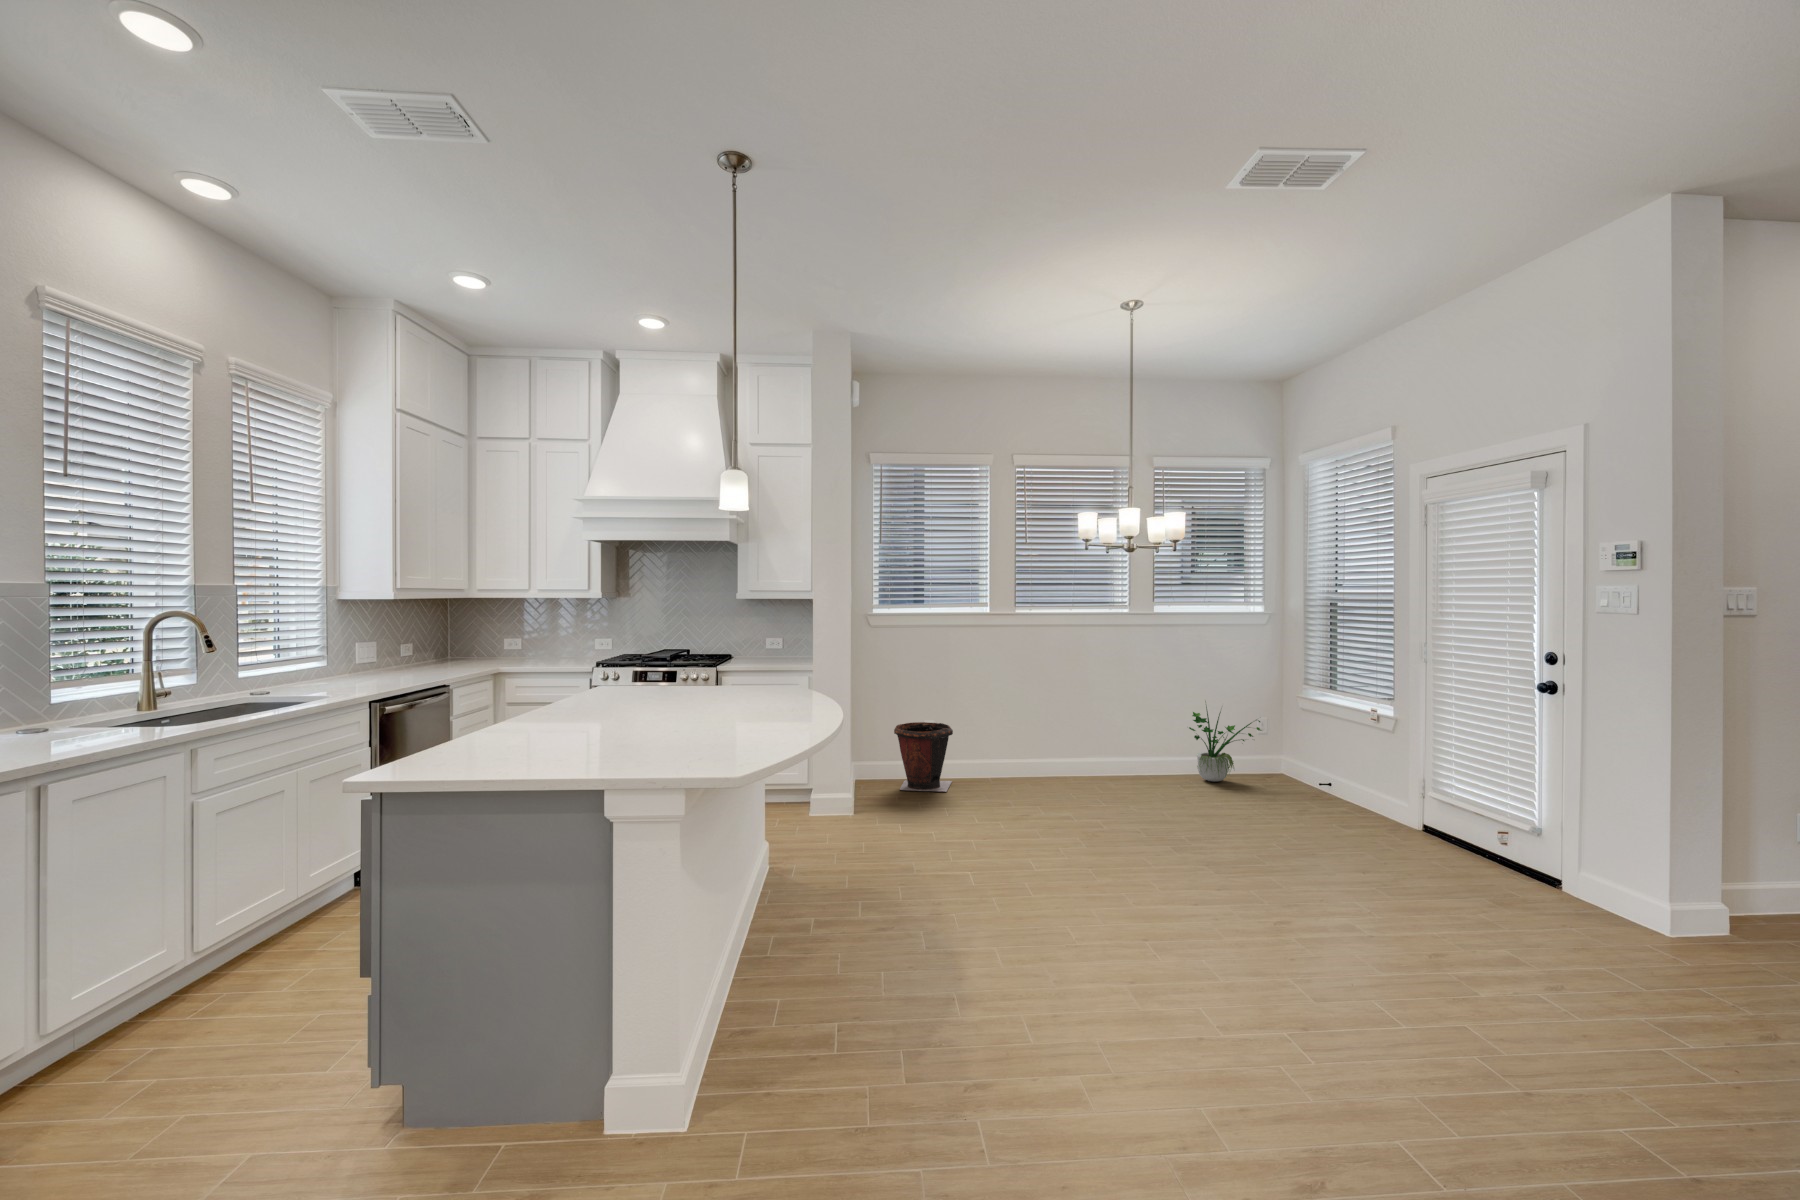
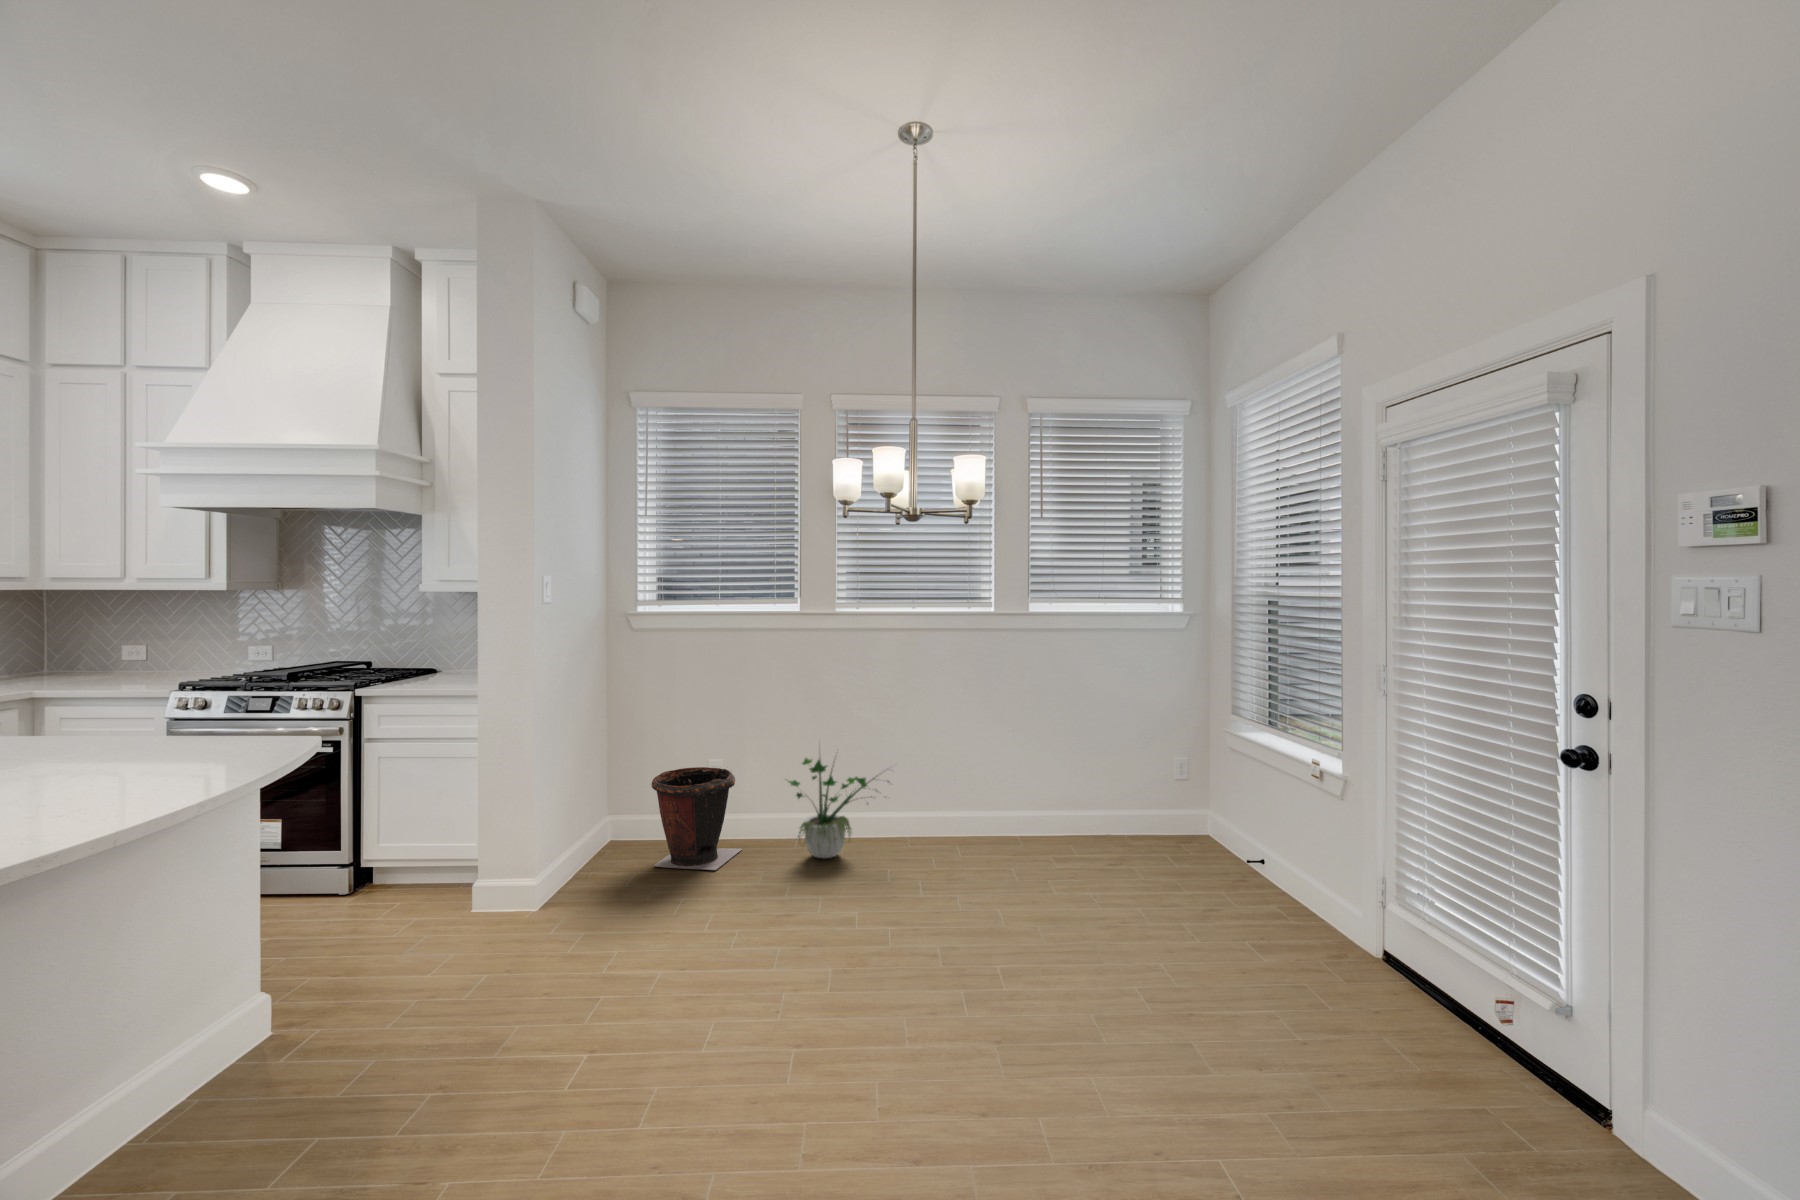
potted plant: present [1189,707,1261,782] -> present [786,758,875,858]

